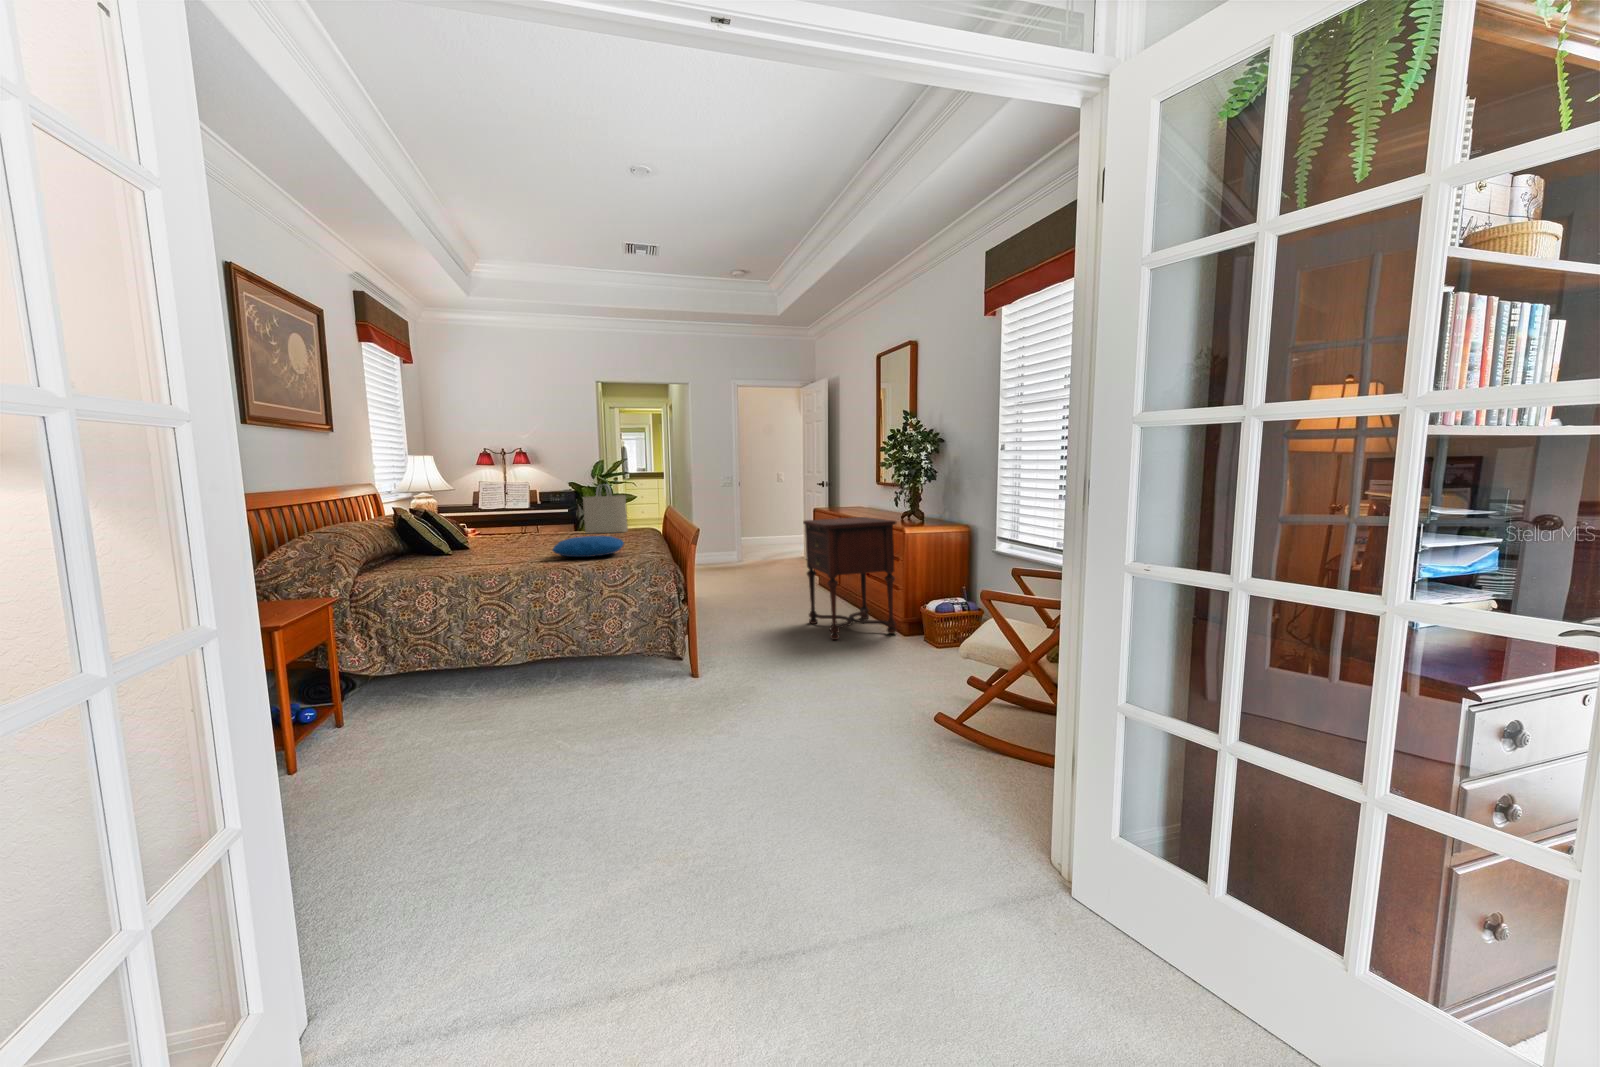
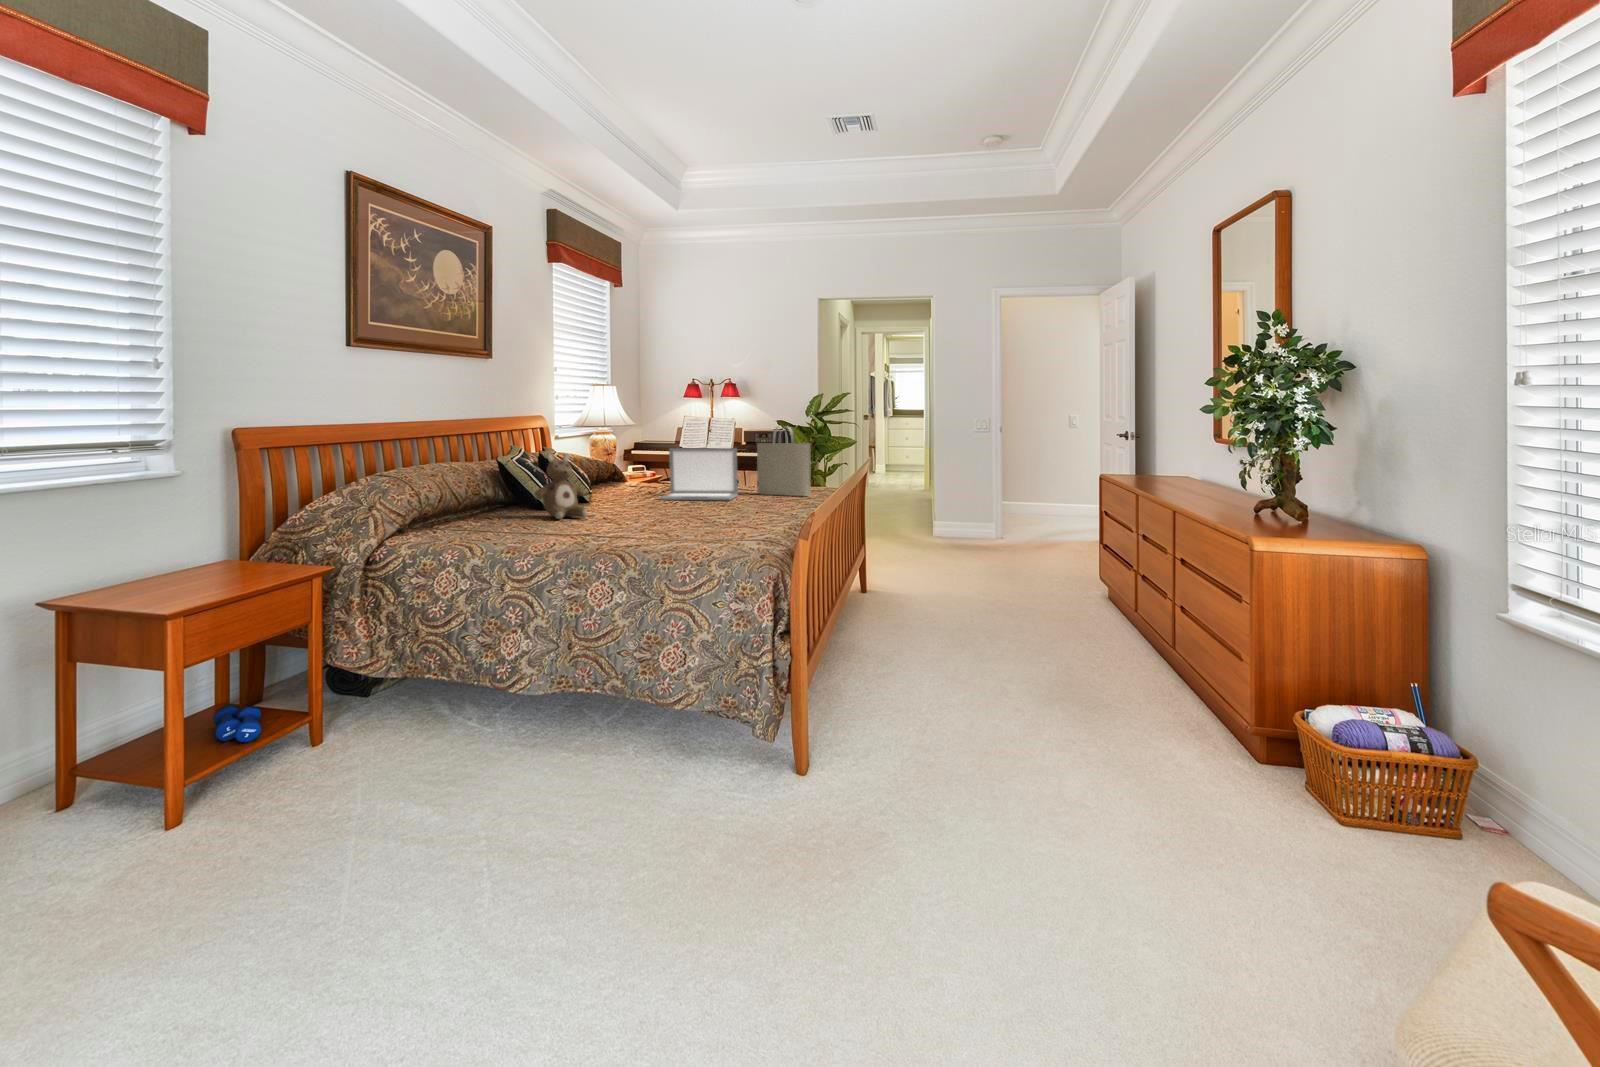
laptop: none [519,501,576,541] -> present [659,448,738,500]
stuffed bear: none [453,507,496,555] -> present [534,454,587,519]
side table: present [803,517,897,640] -> none [1050,503,1219,726]
pillow: present [552,536,624,557] -> none [615,508,733,539]

